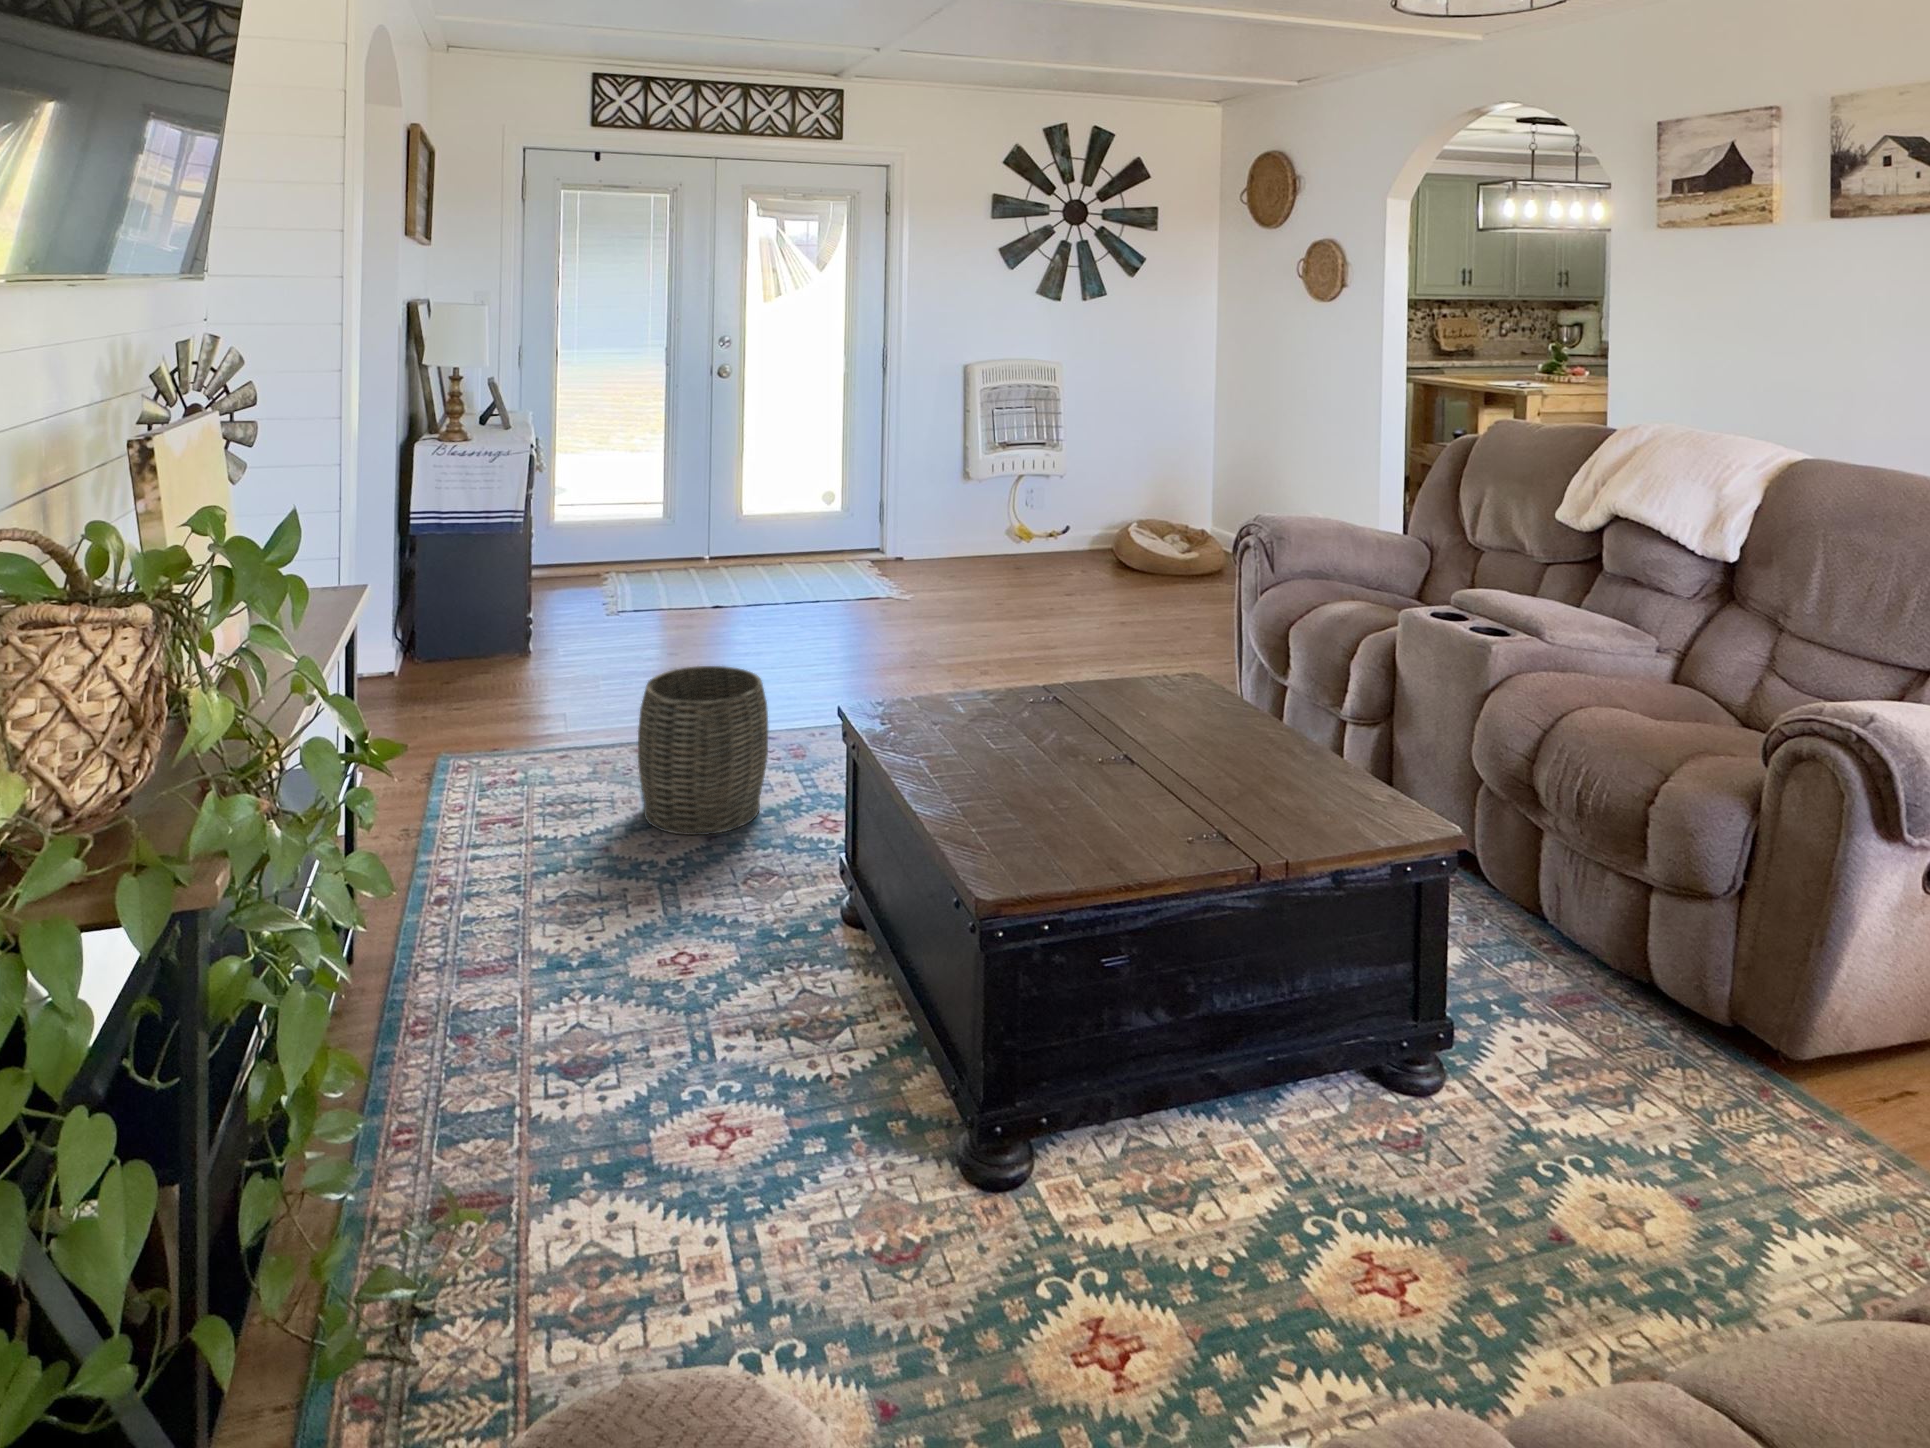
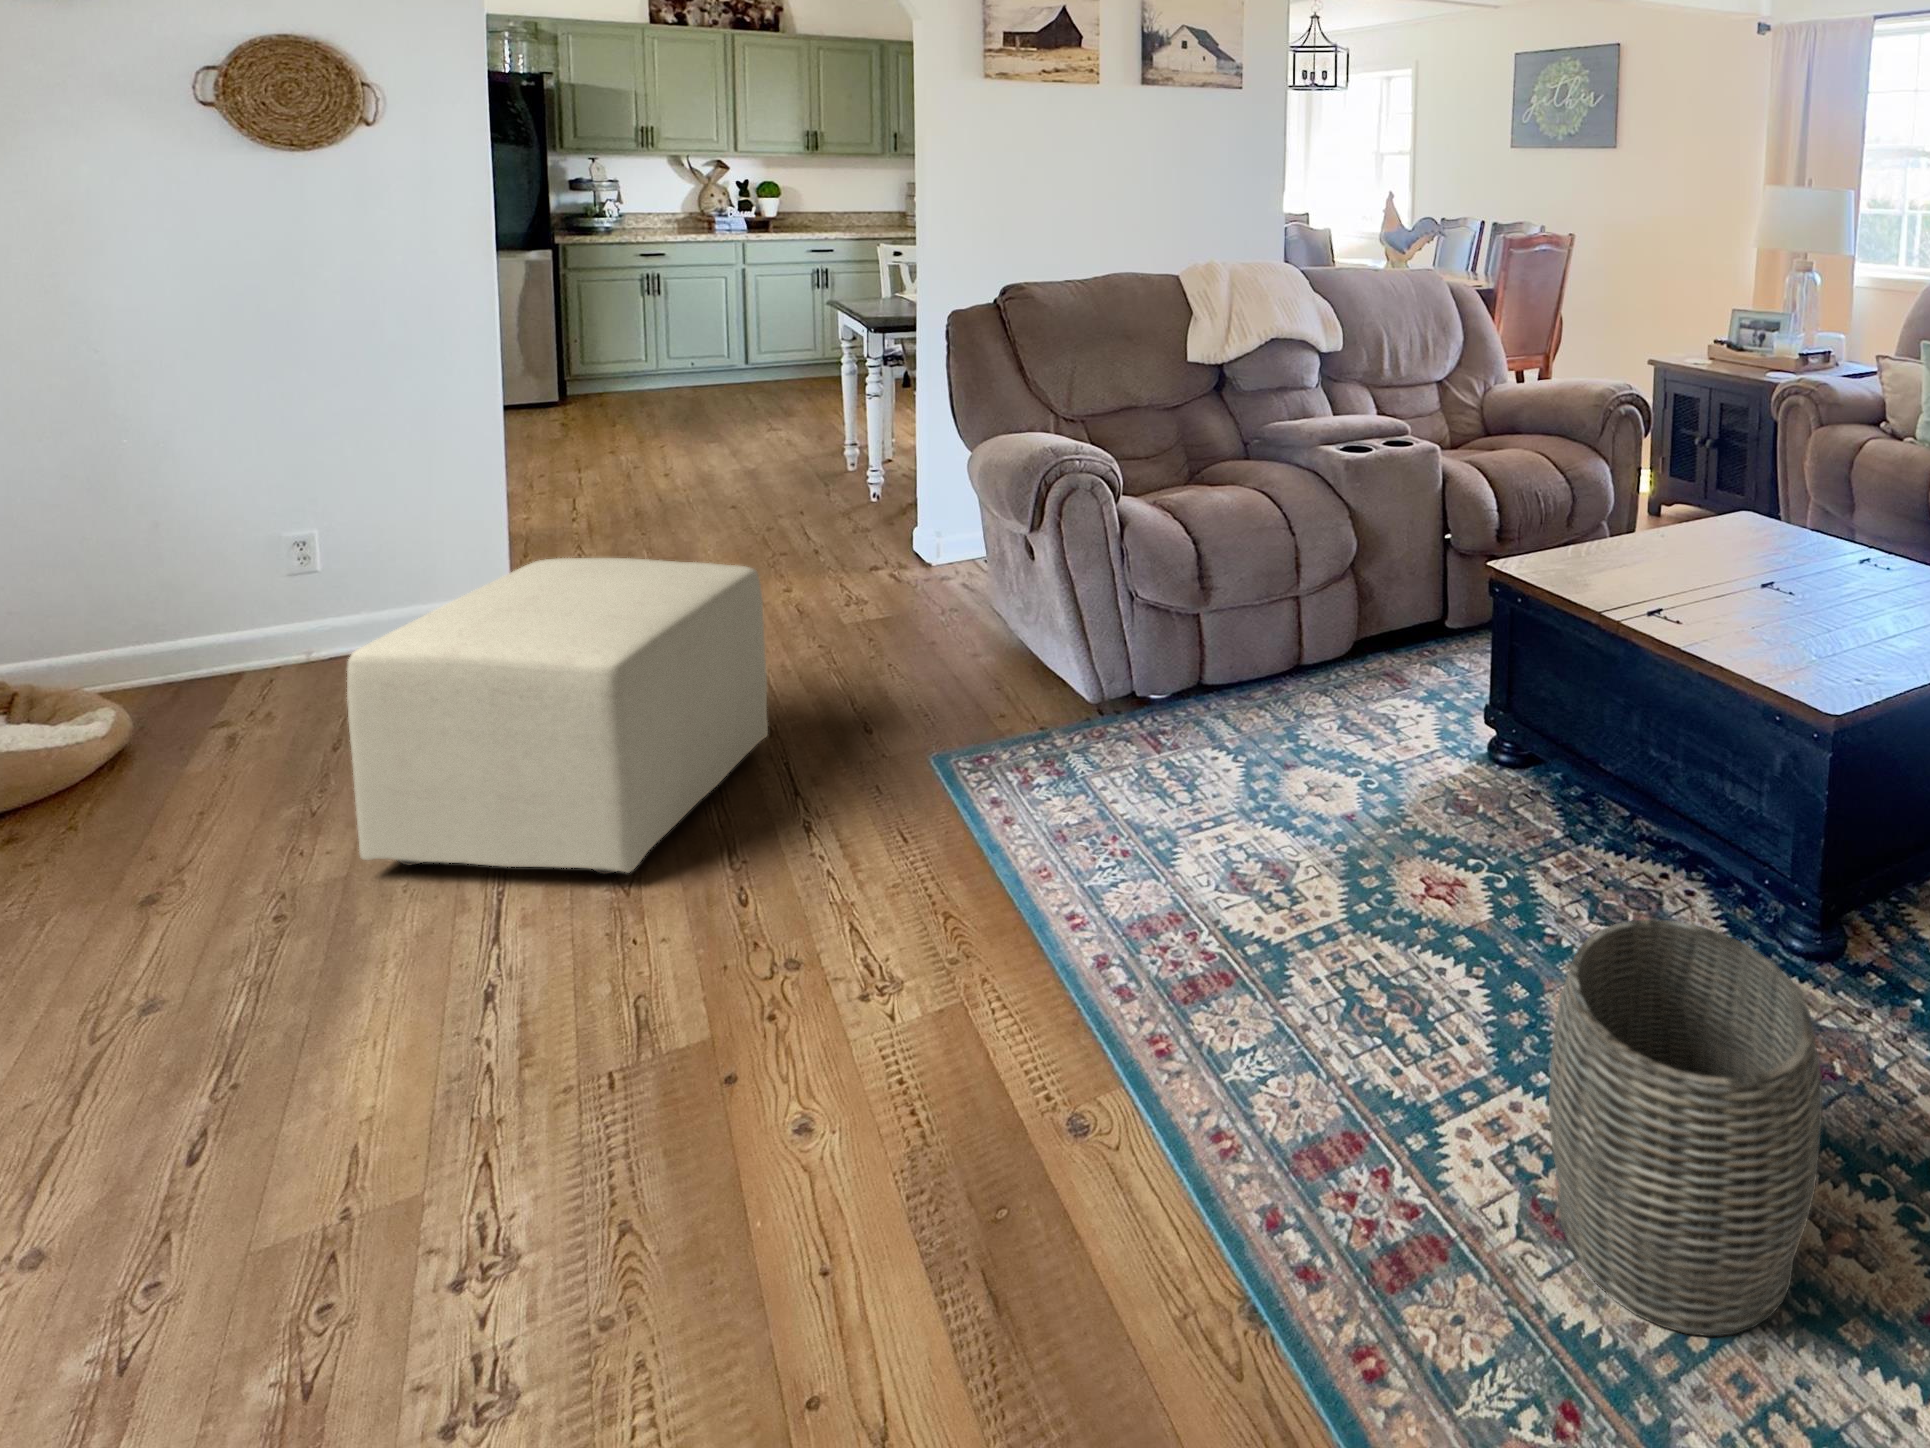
ottoman: none [1049,510,1199,655] -> present [347,558,768,874]

